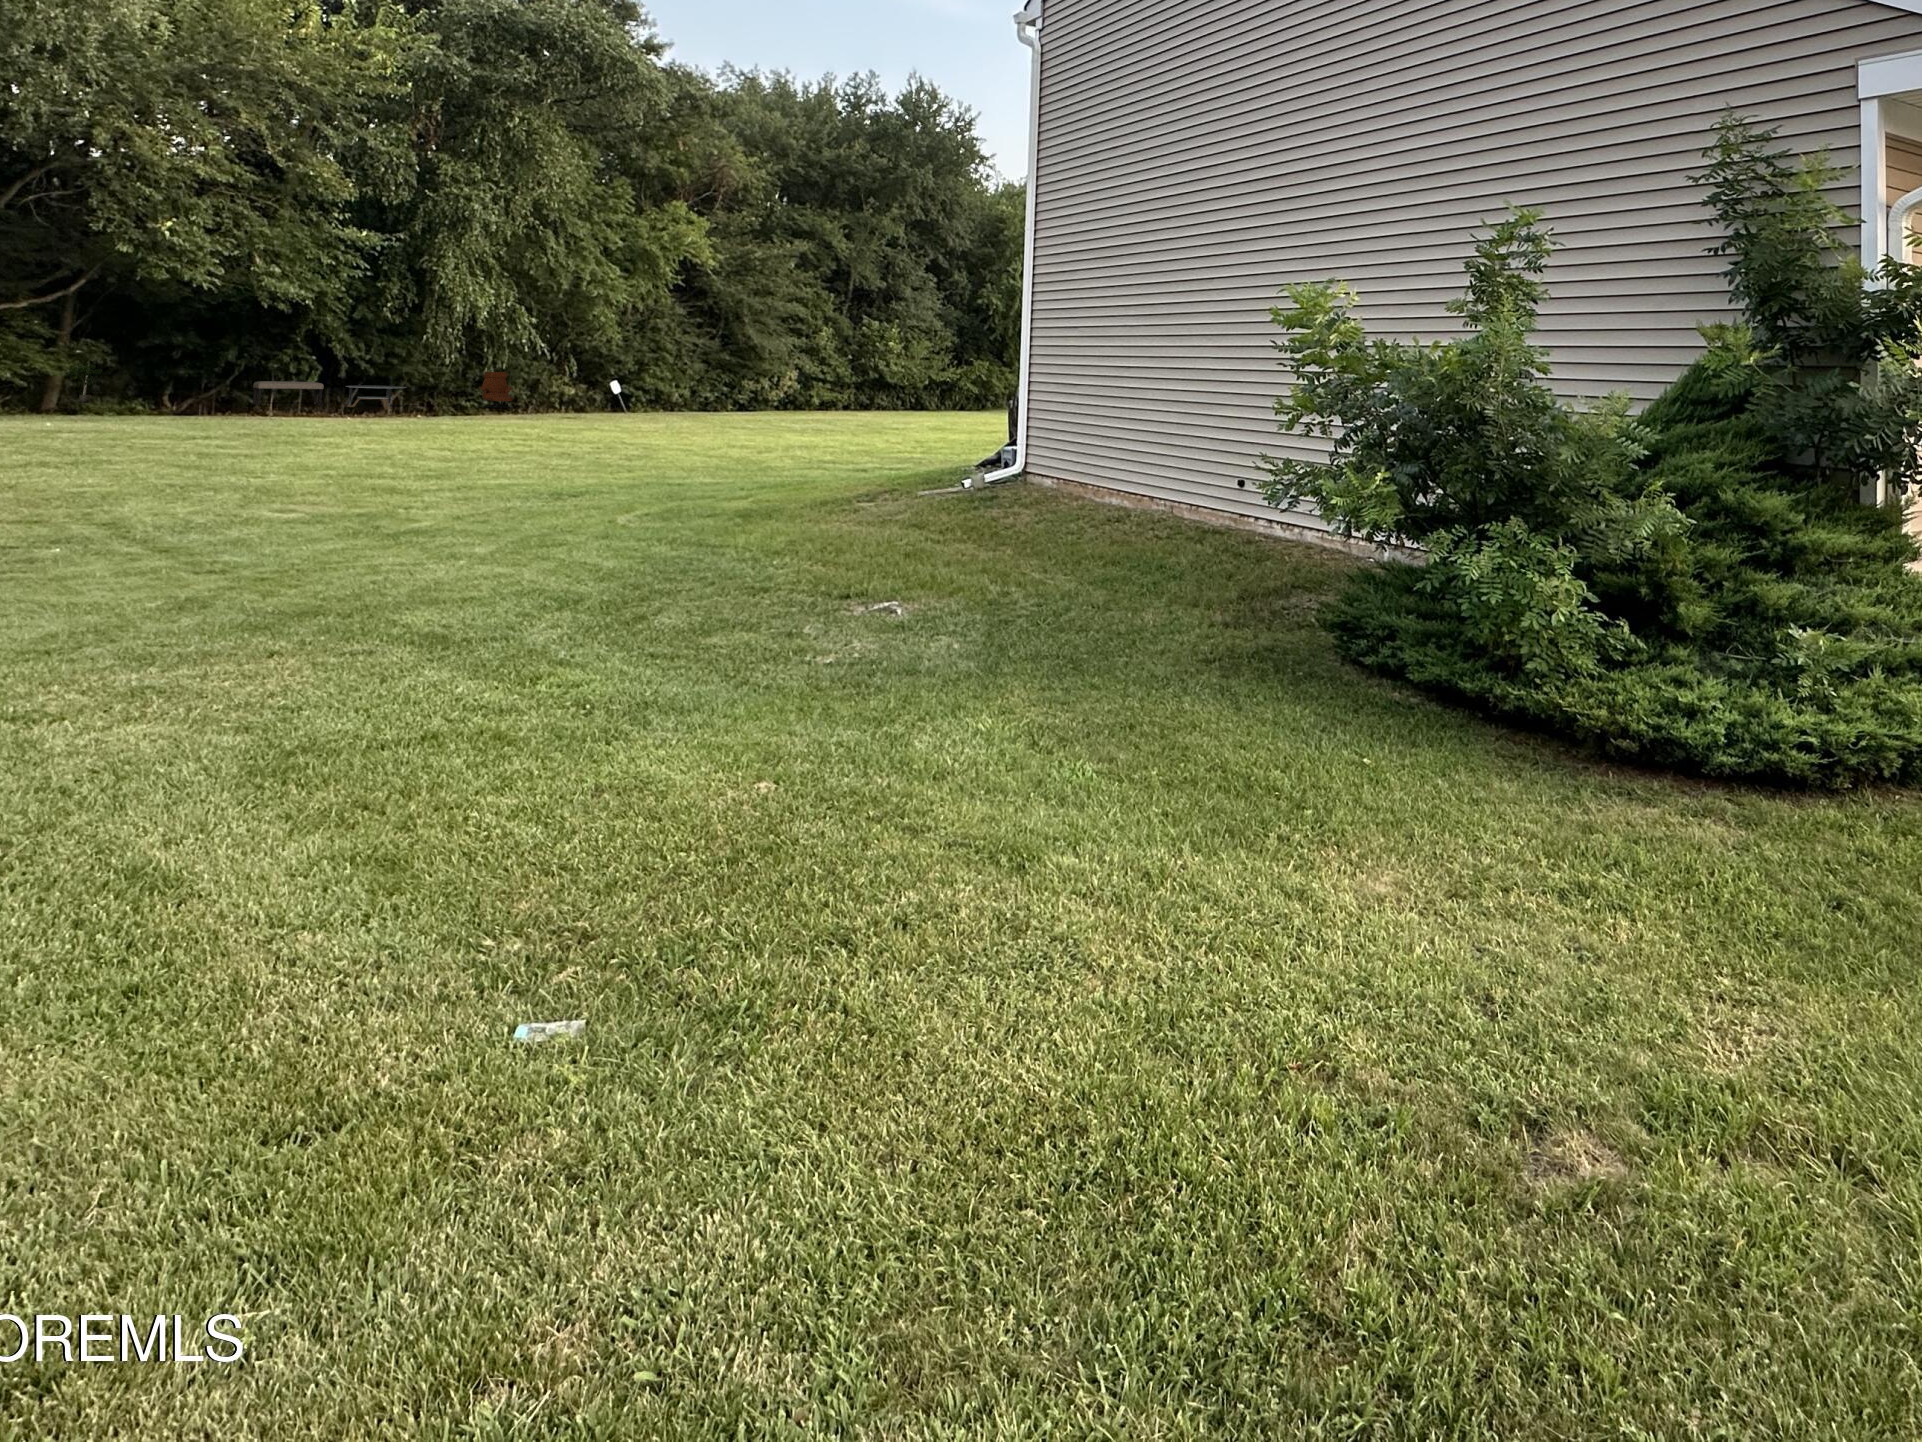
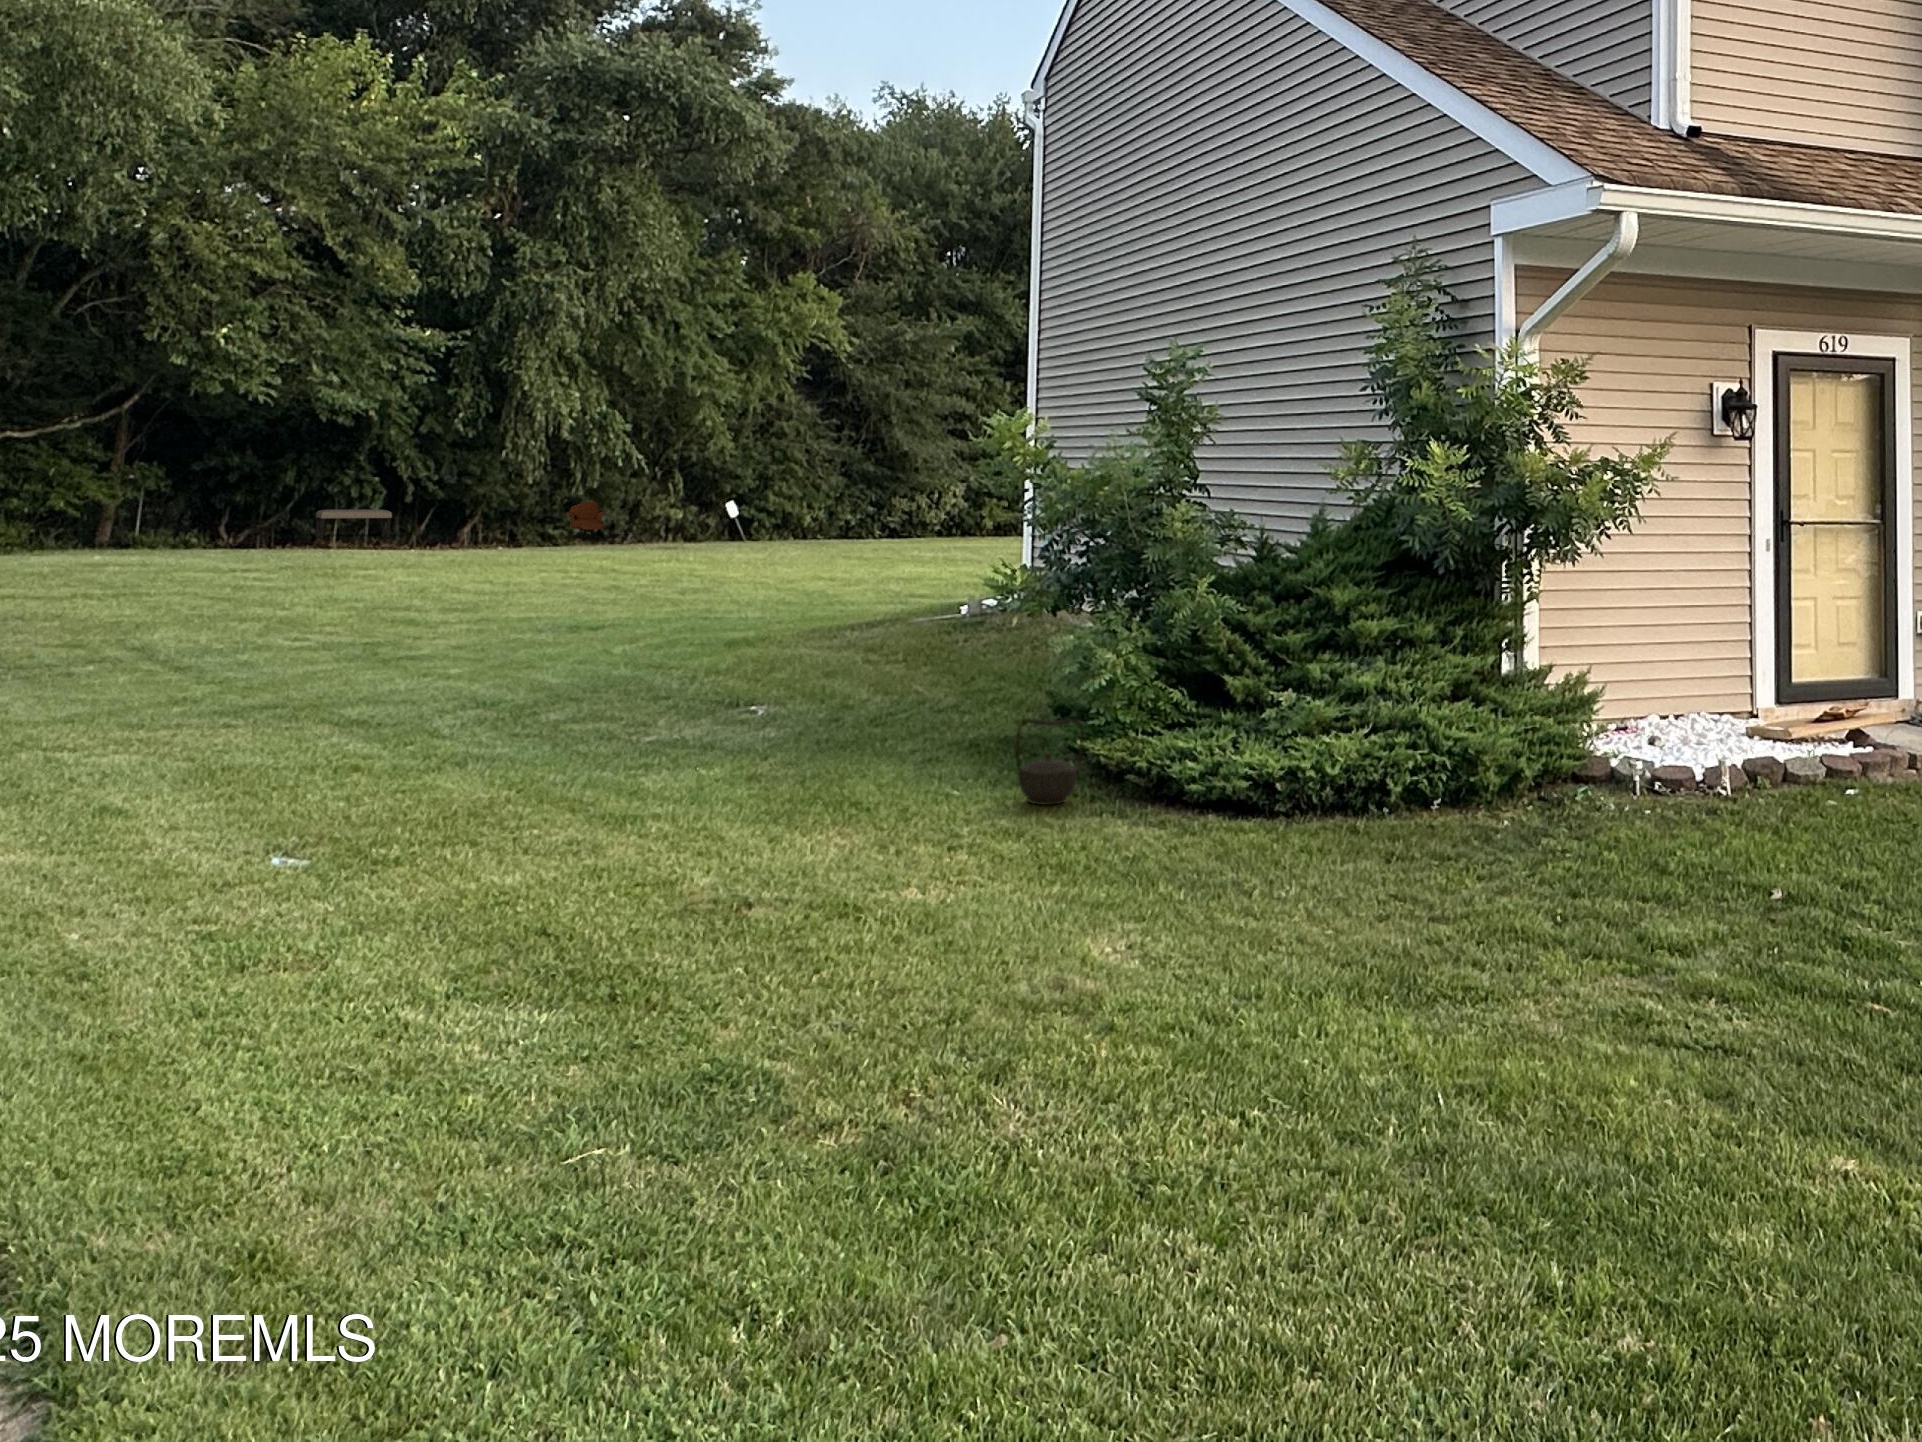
potted plant: present [66,364,102,403] -> none [120,492,158,538]
round table: present [346,385,407,408] -> none [416,513,484,540]
basket: none [1109,590,1168,677] -> present [1016,719,1083,805]

